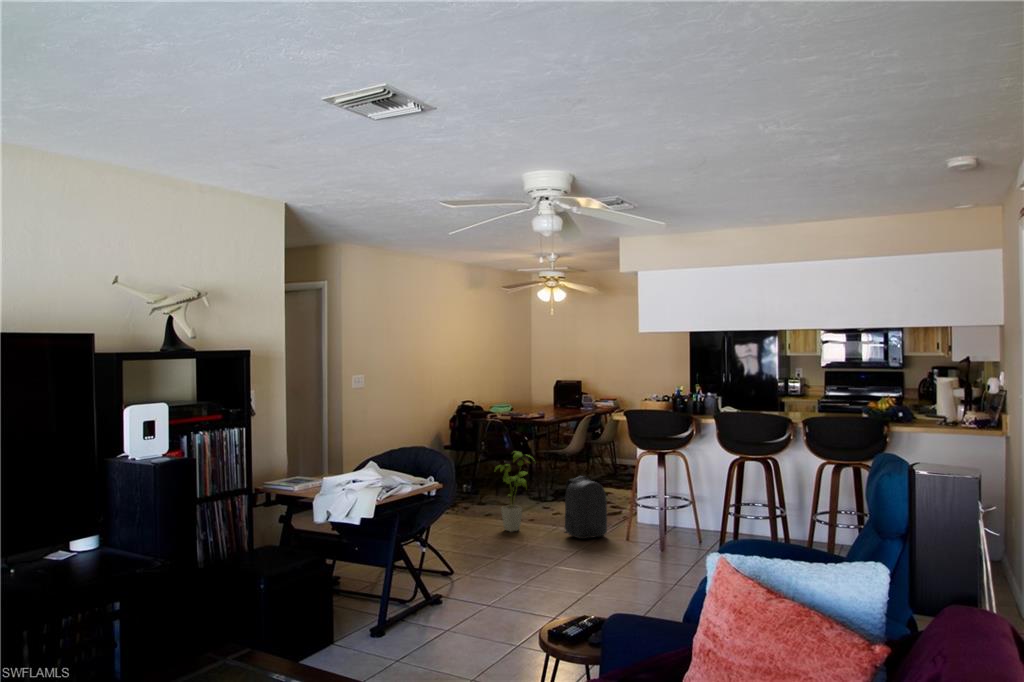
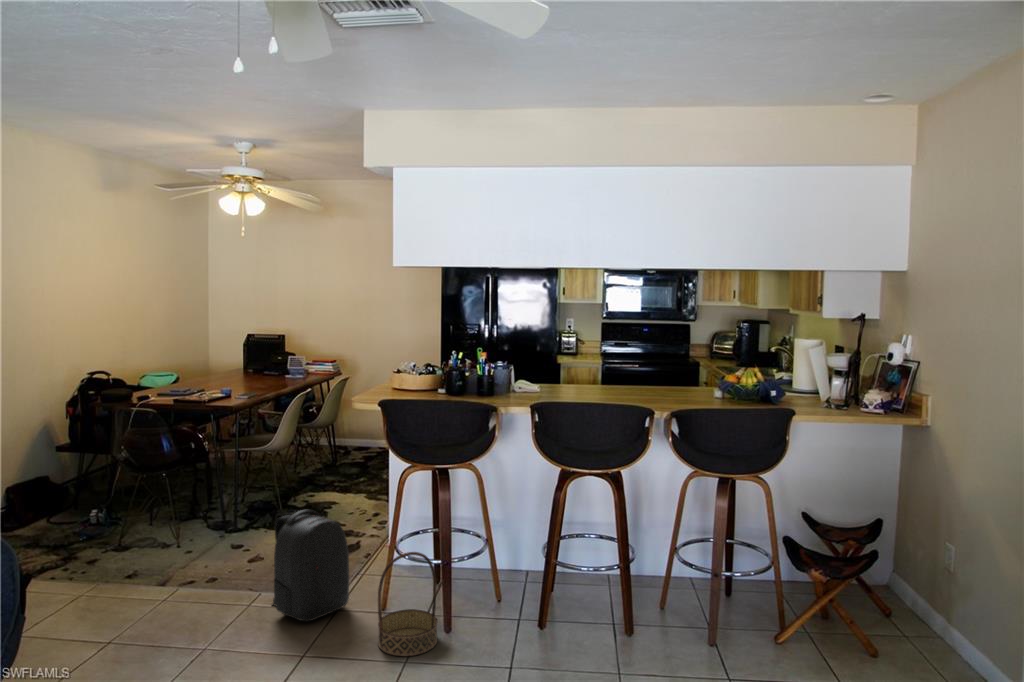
house plant: present [495,451,535,532] -> none [136,473,218,618]
basket: none [619,499,655,557] -> present [378,552,437,656]

